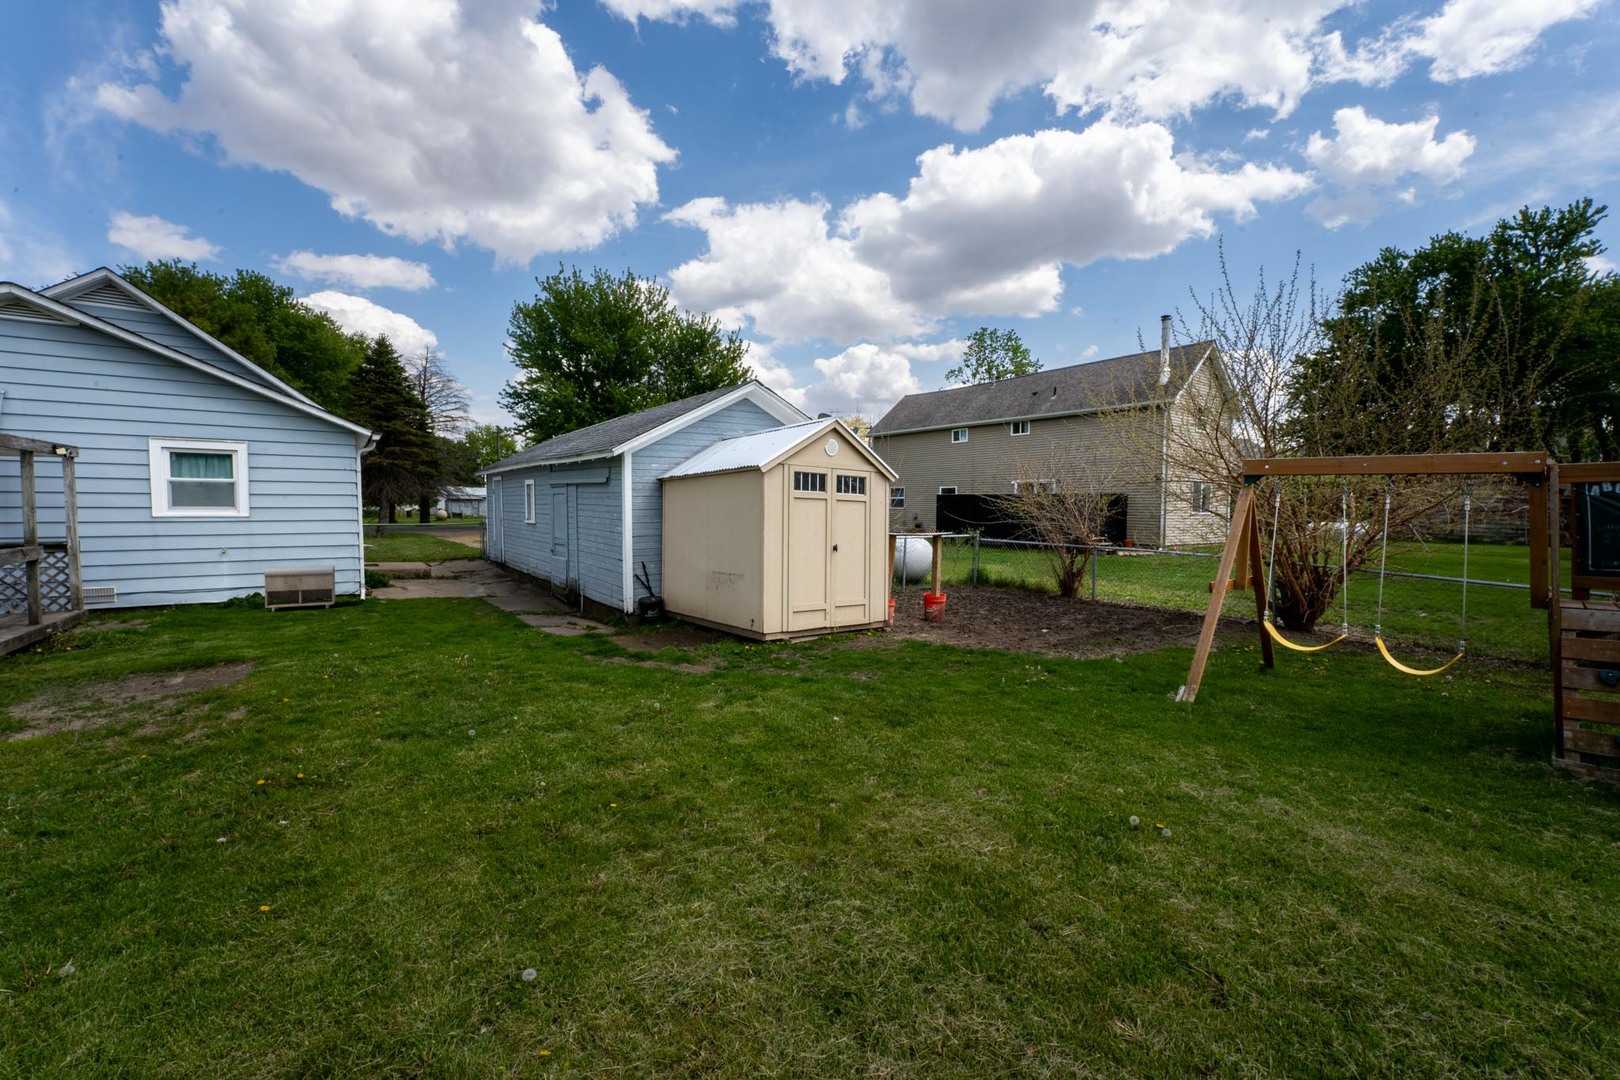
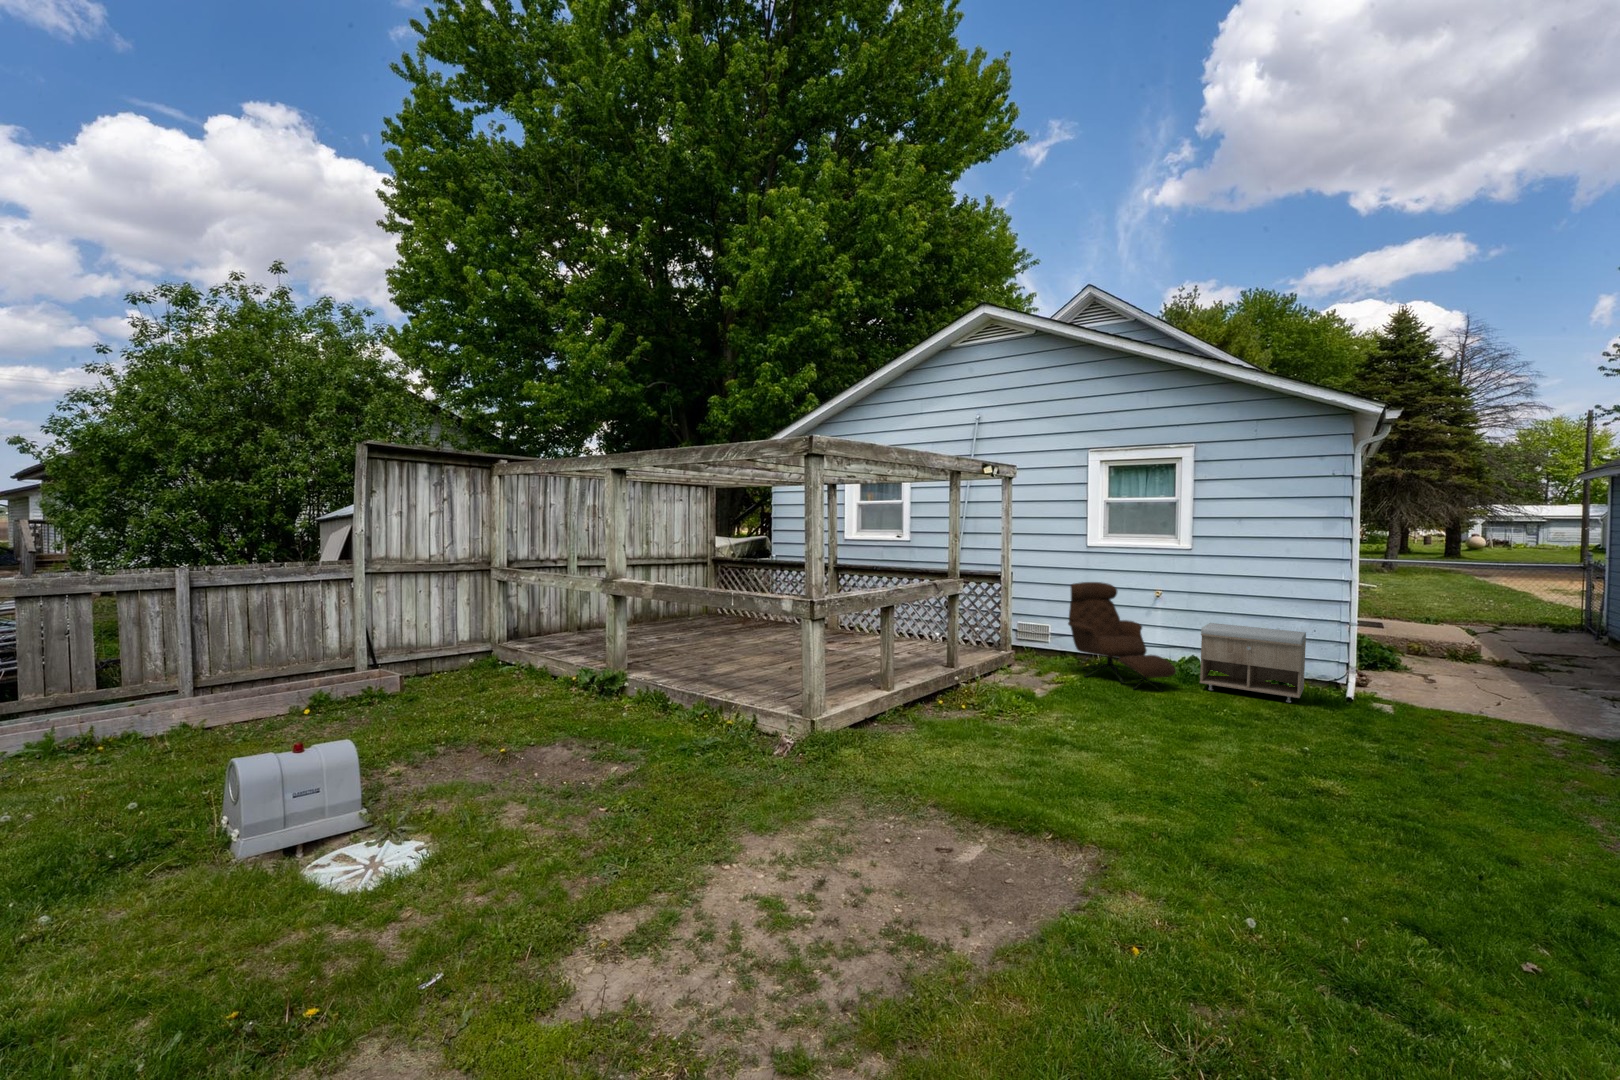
lounge chair: none [138,546,247,621] -> present [1068,582,1176,692]

